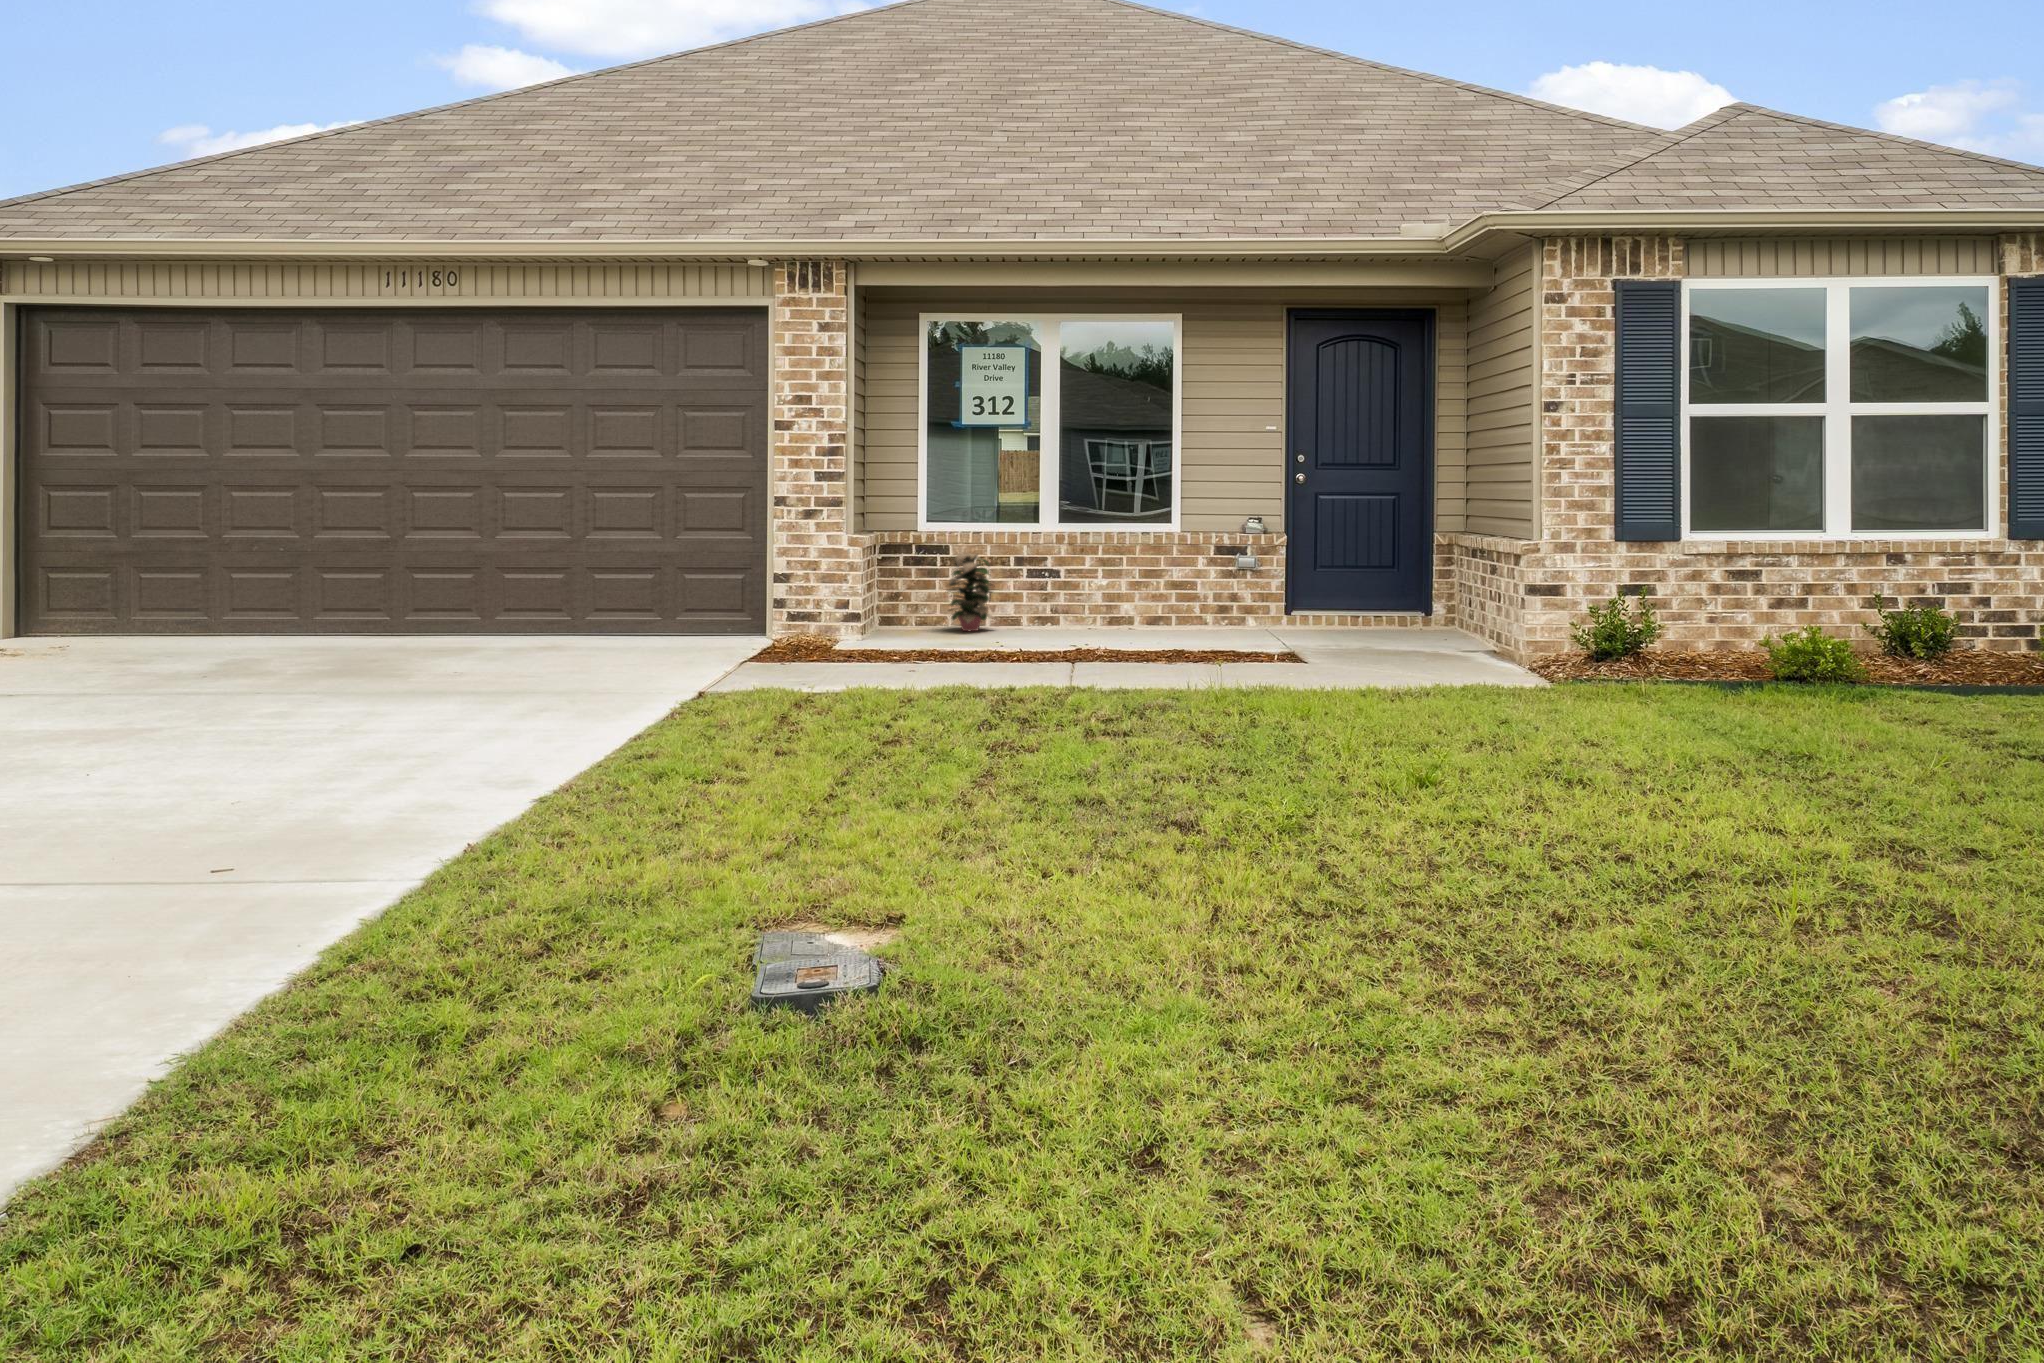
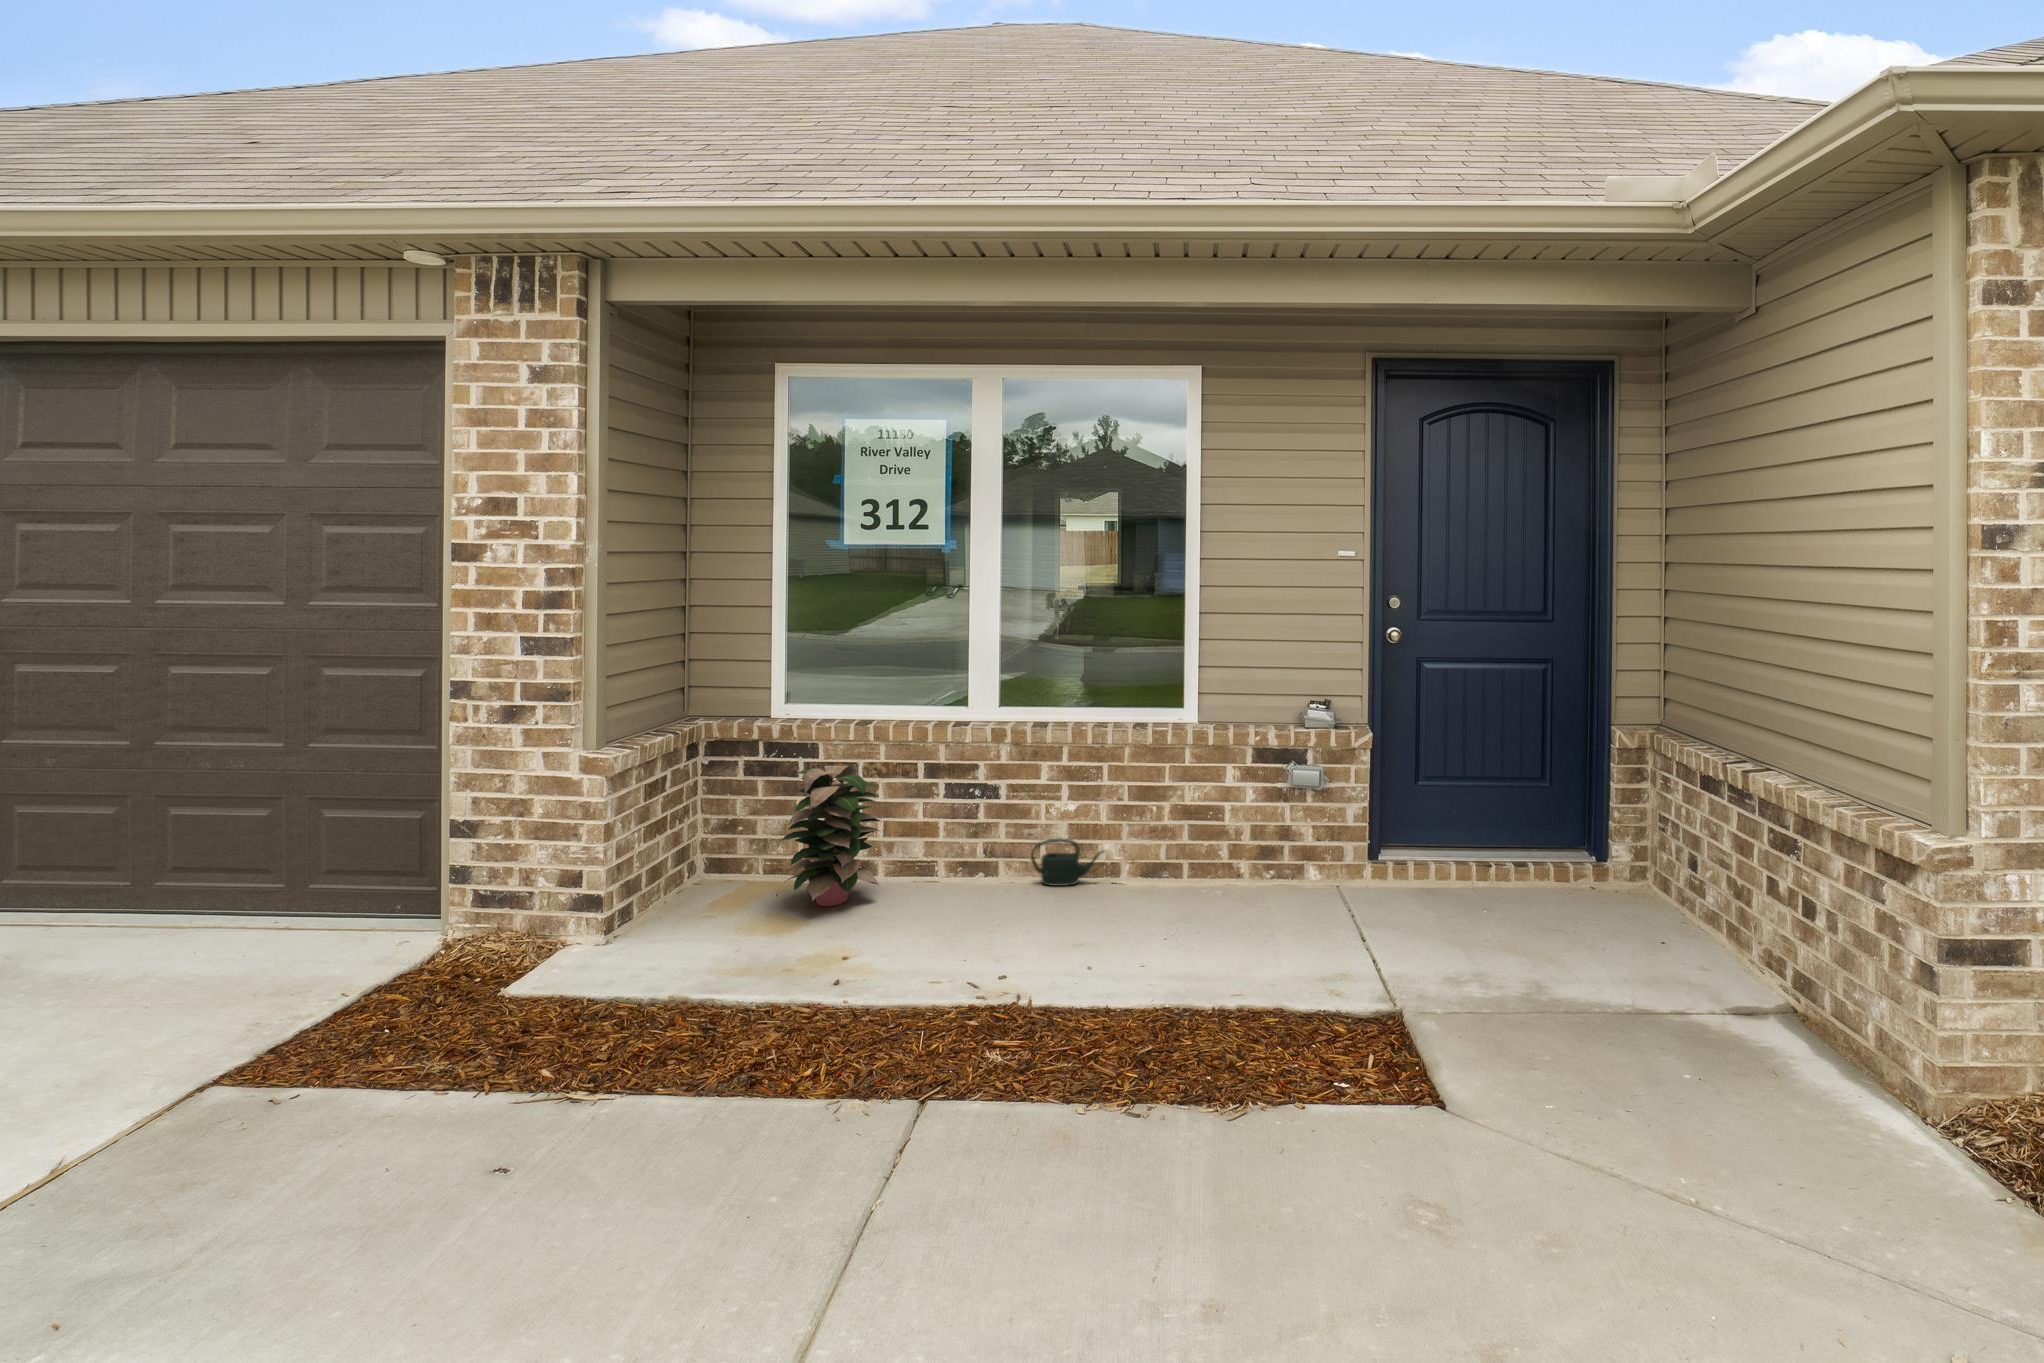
watering can: none [1080,600,1124,627] -> present [1031,839,1104,886]

